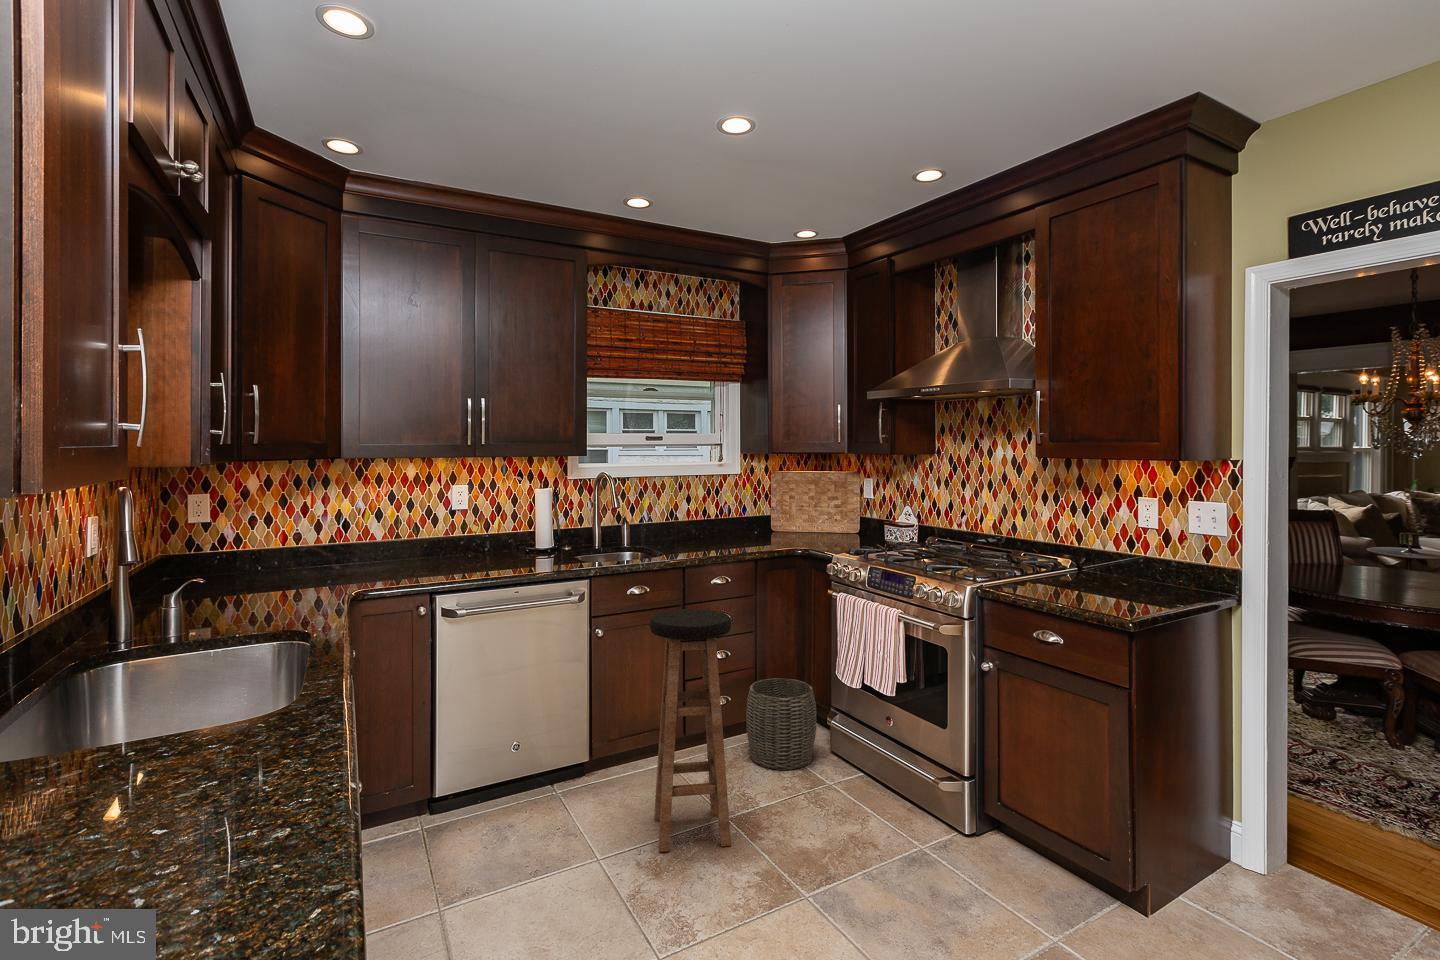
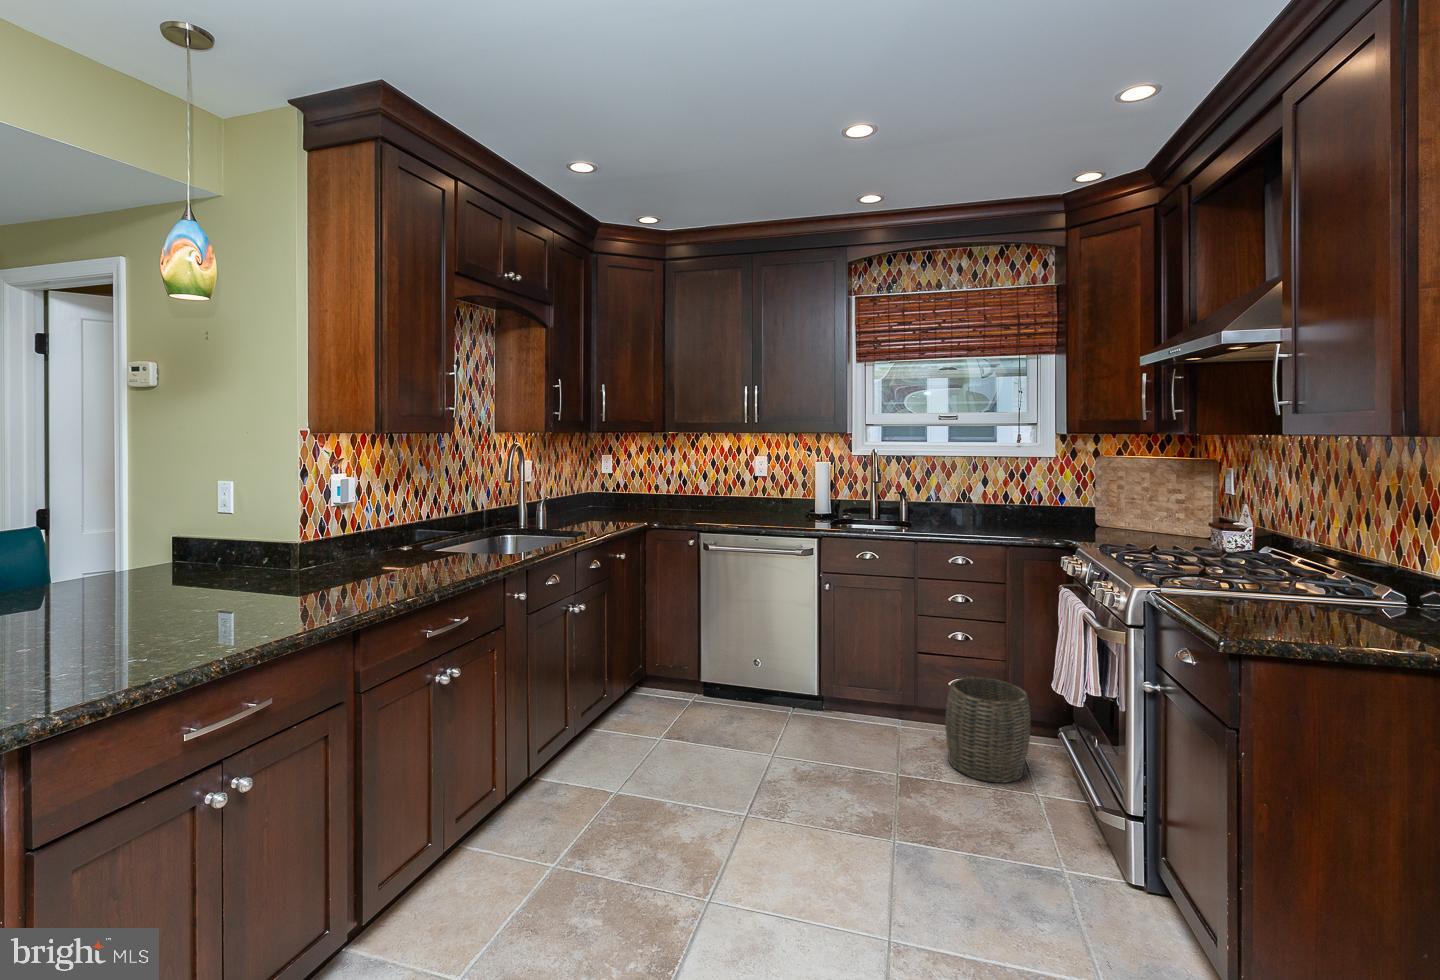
bar stool: present [650,609,731,852] -> none [766,571,856,803]

